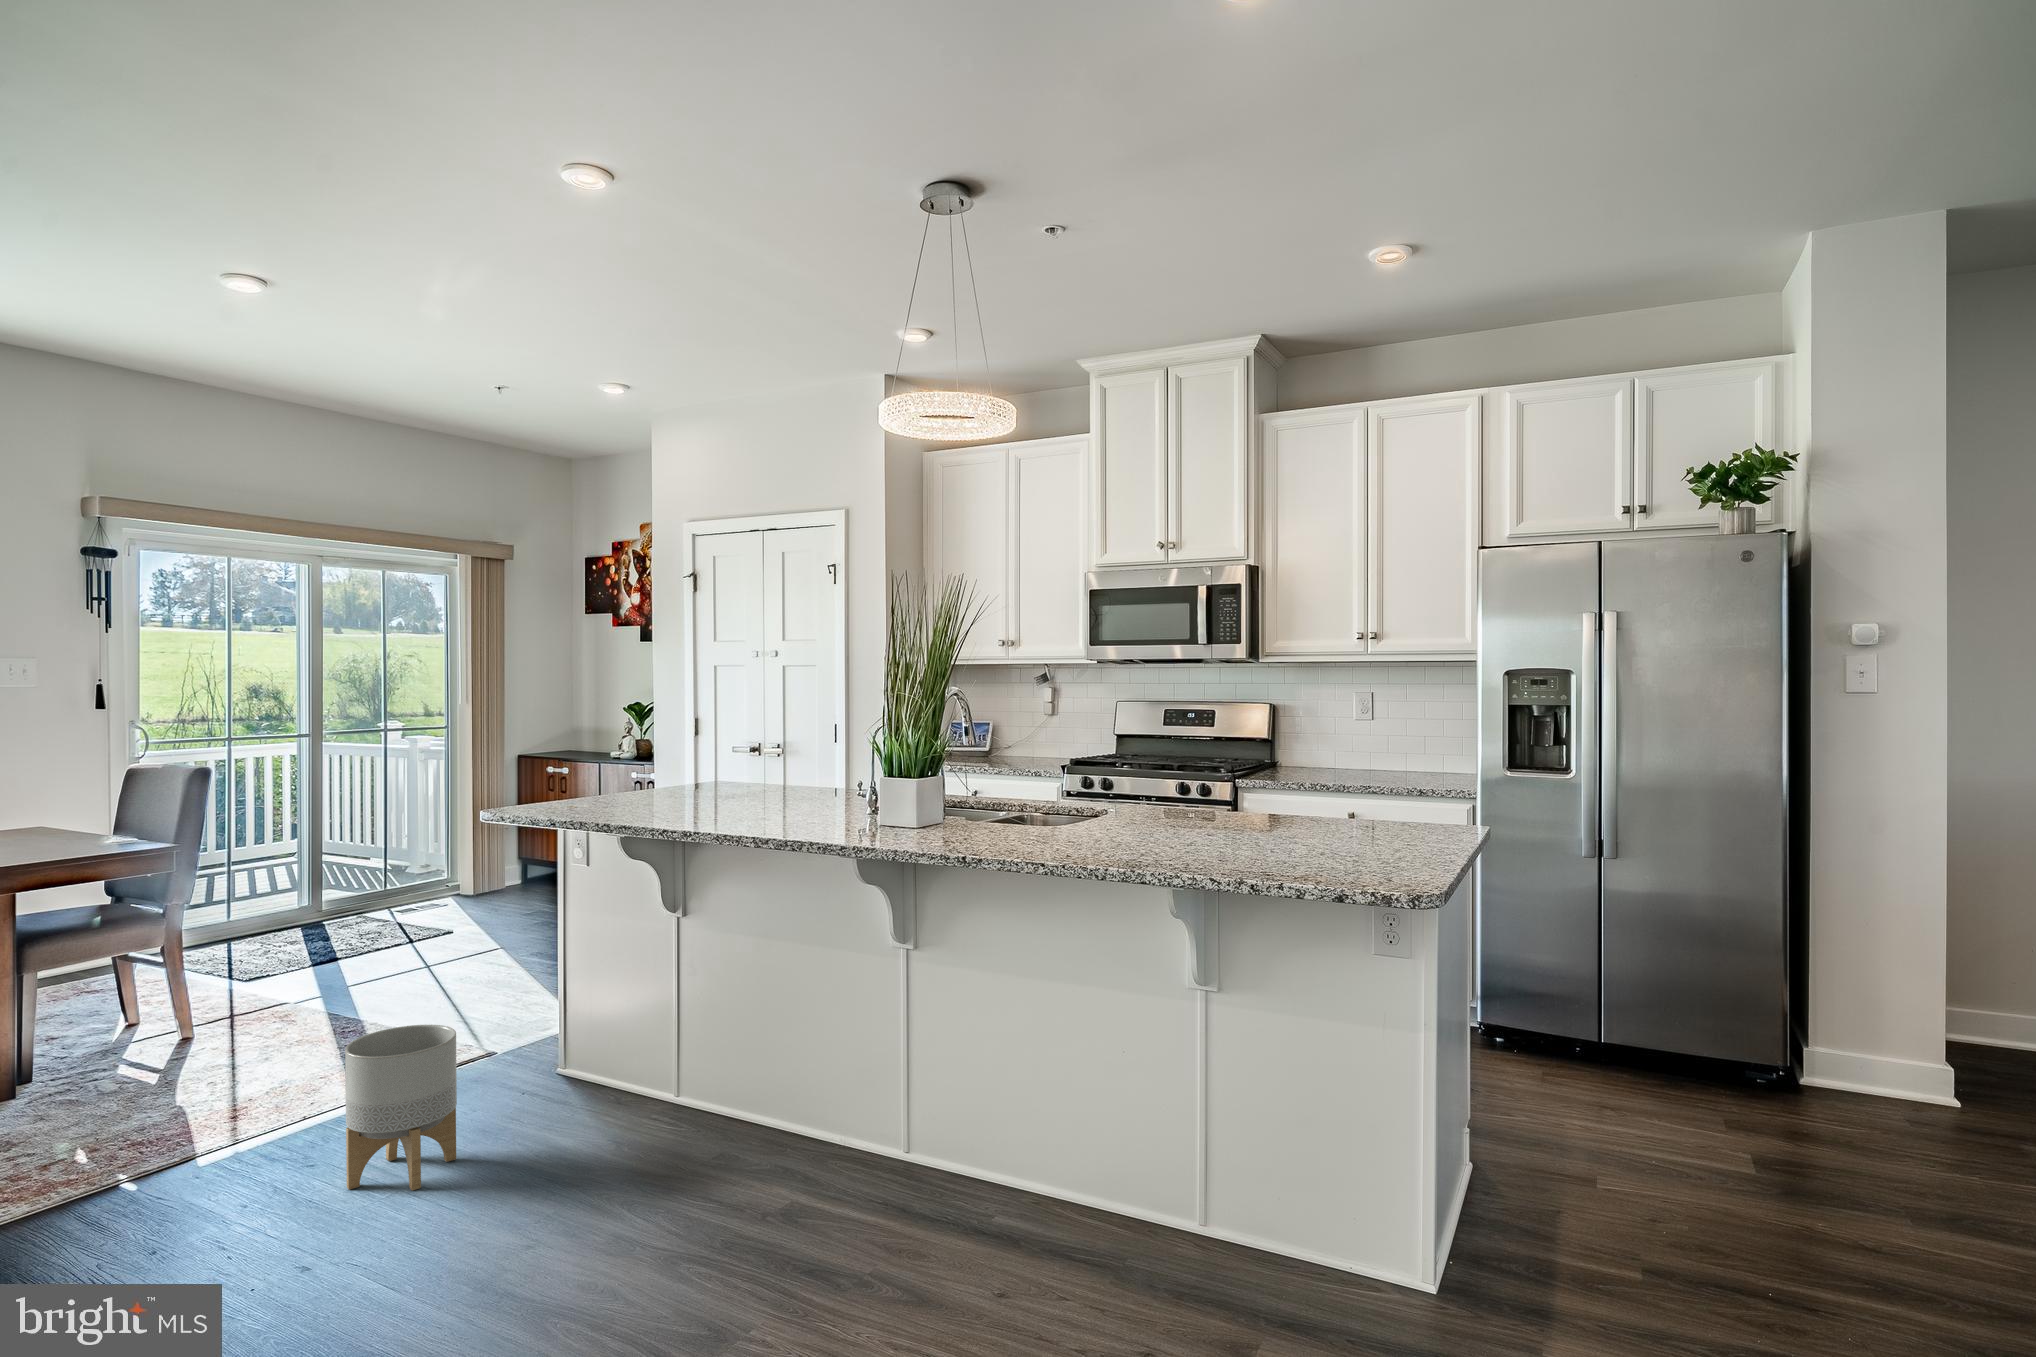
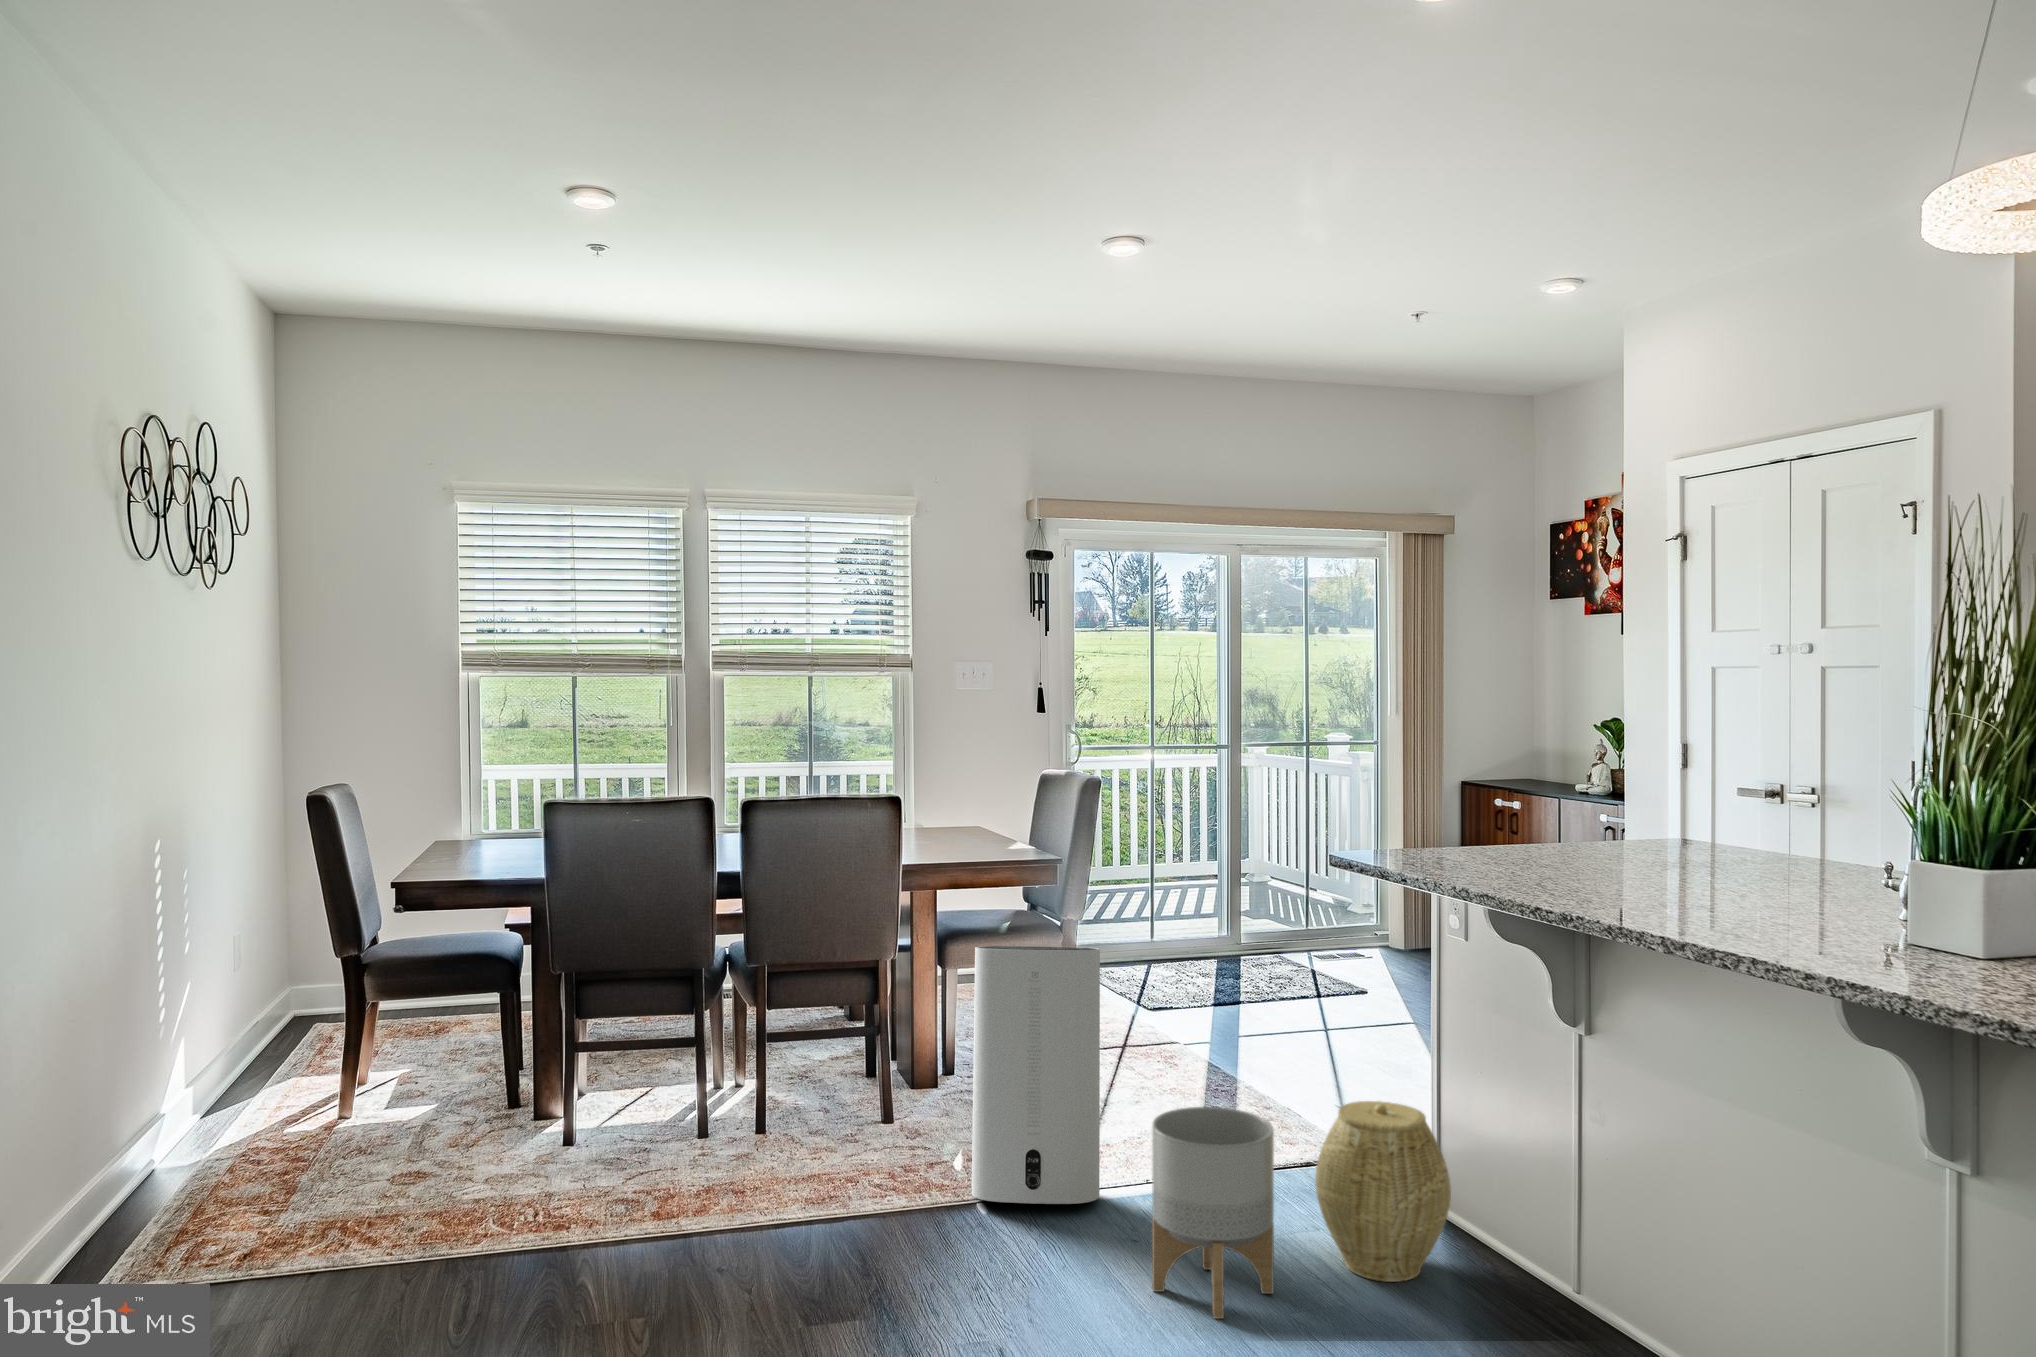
air purifier: none [115,920,265,1173] -> present [972,946,1100,1204]
woven basket: none [480,994,587,1128] -> present [1315,1101,1451,1282]

